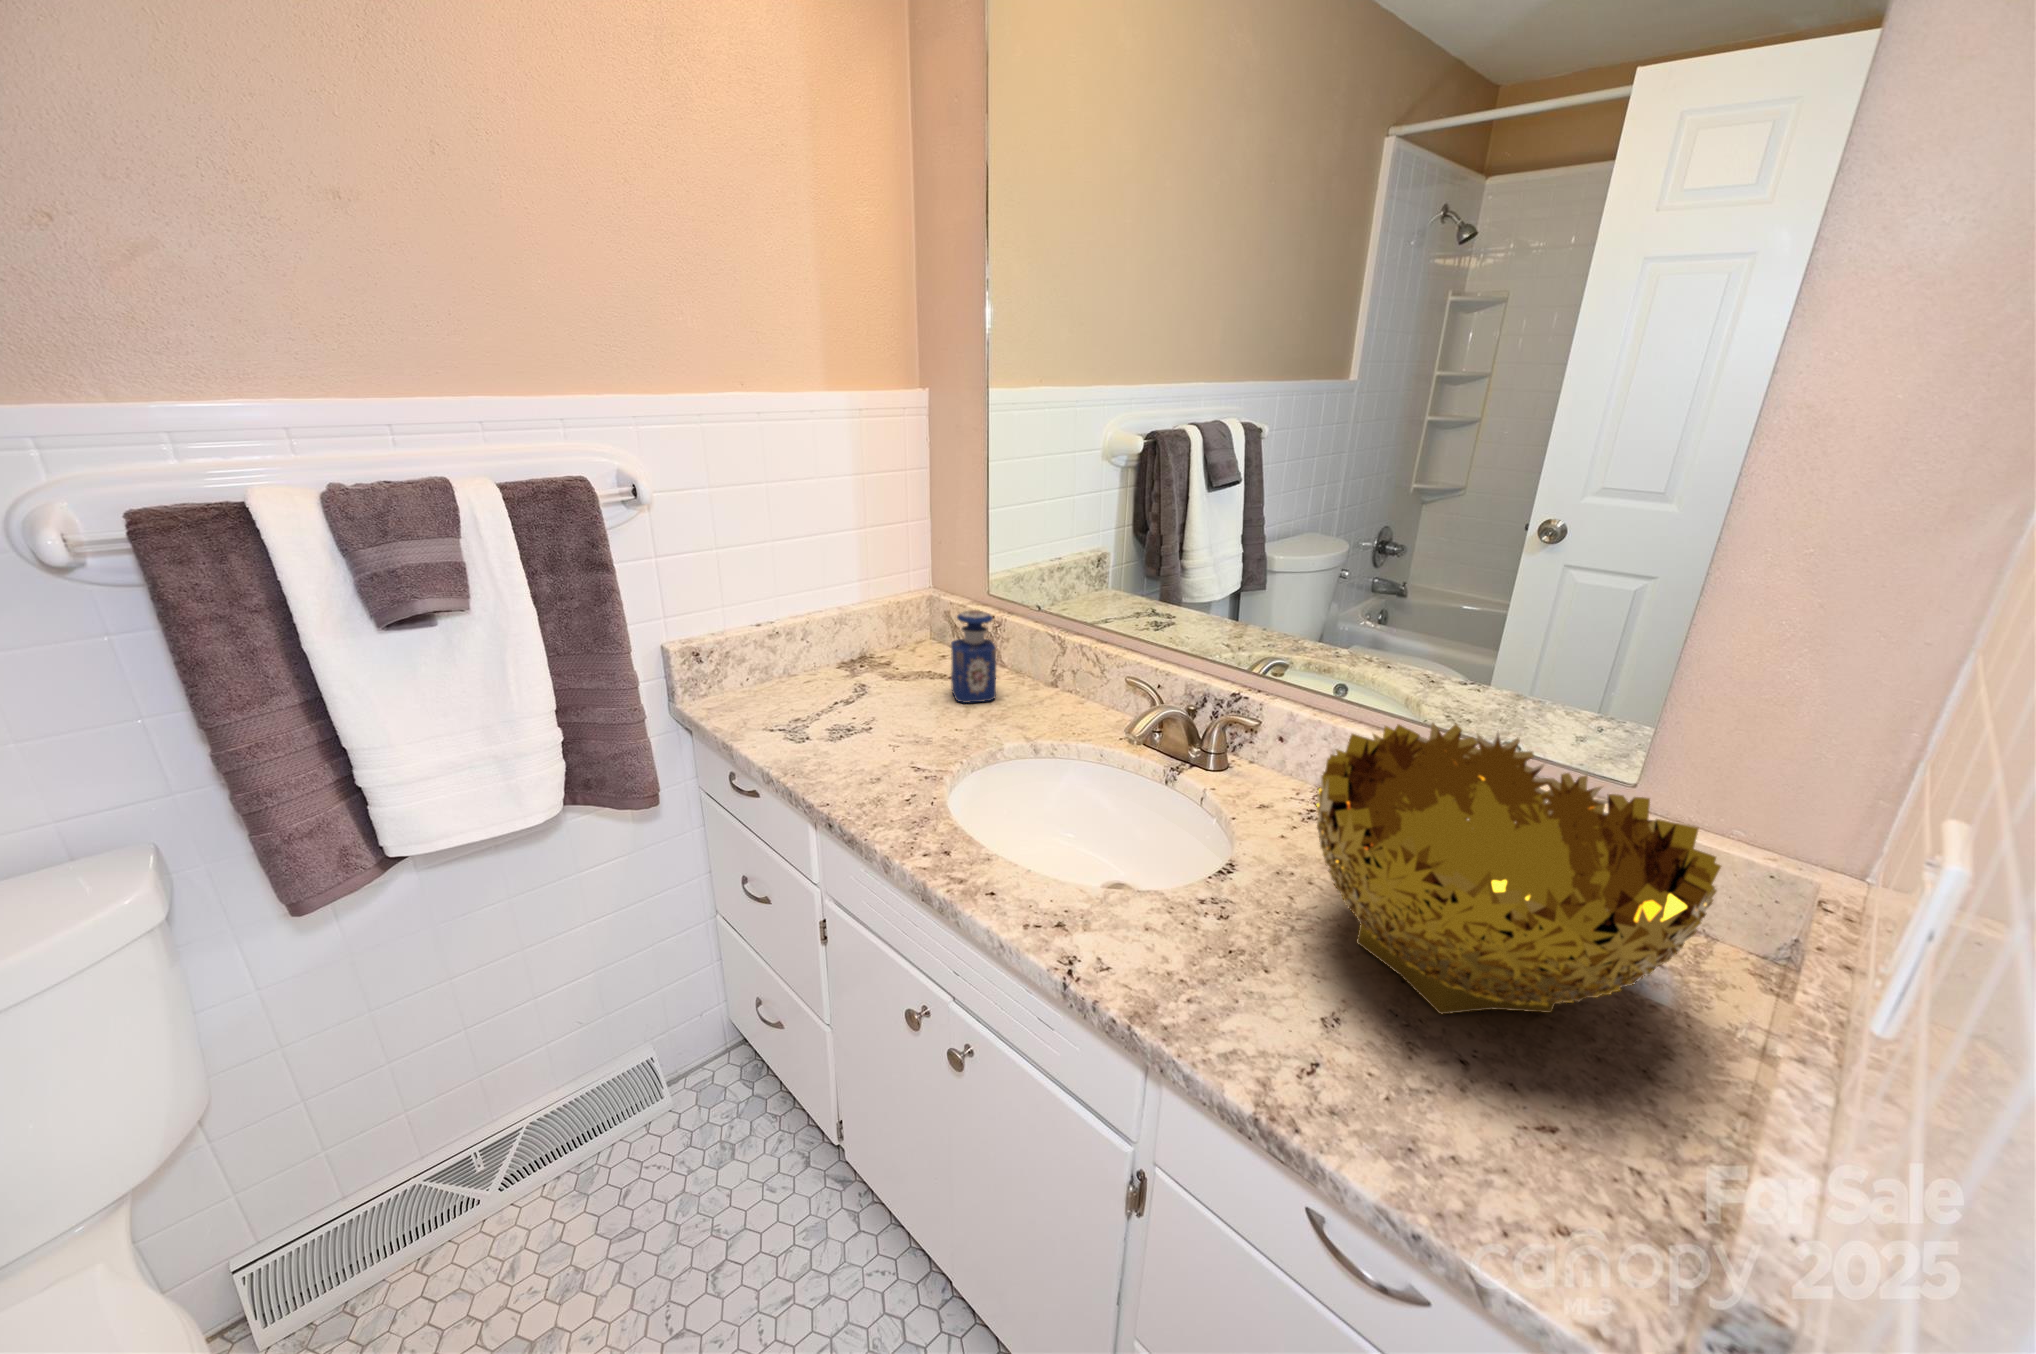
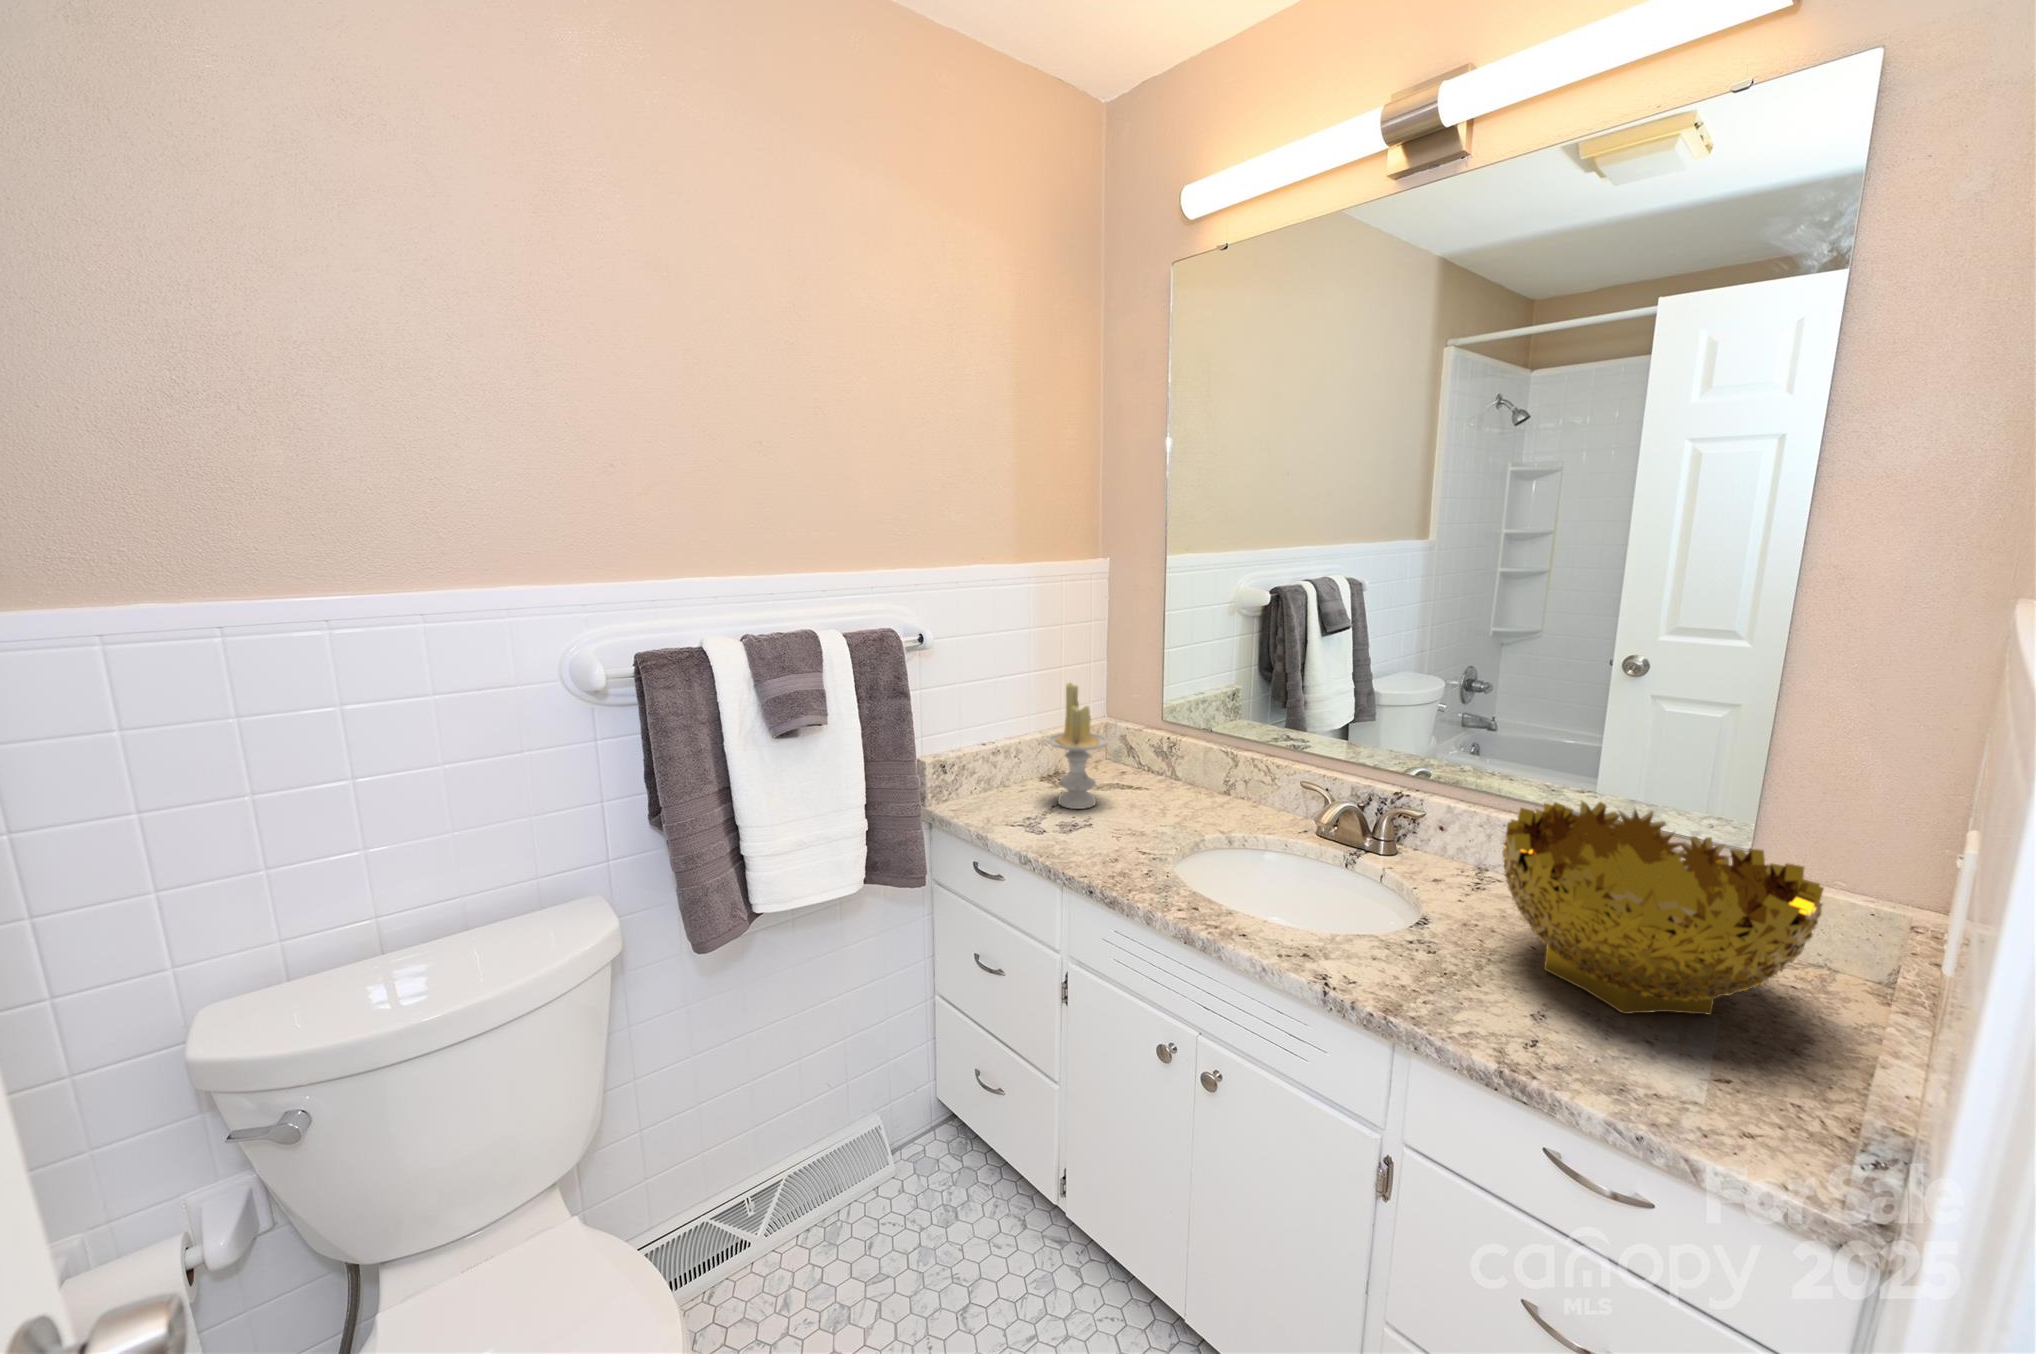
candle: none [827,551,906,707] -> present [1047,683,1108,809]
perfume bottle: present [951,610,996,703] -> none [1142,729,1182,806]

